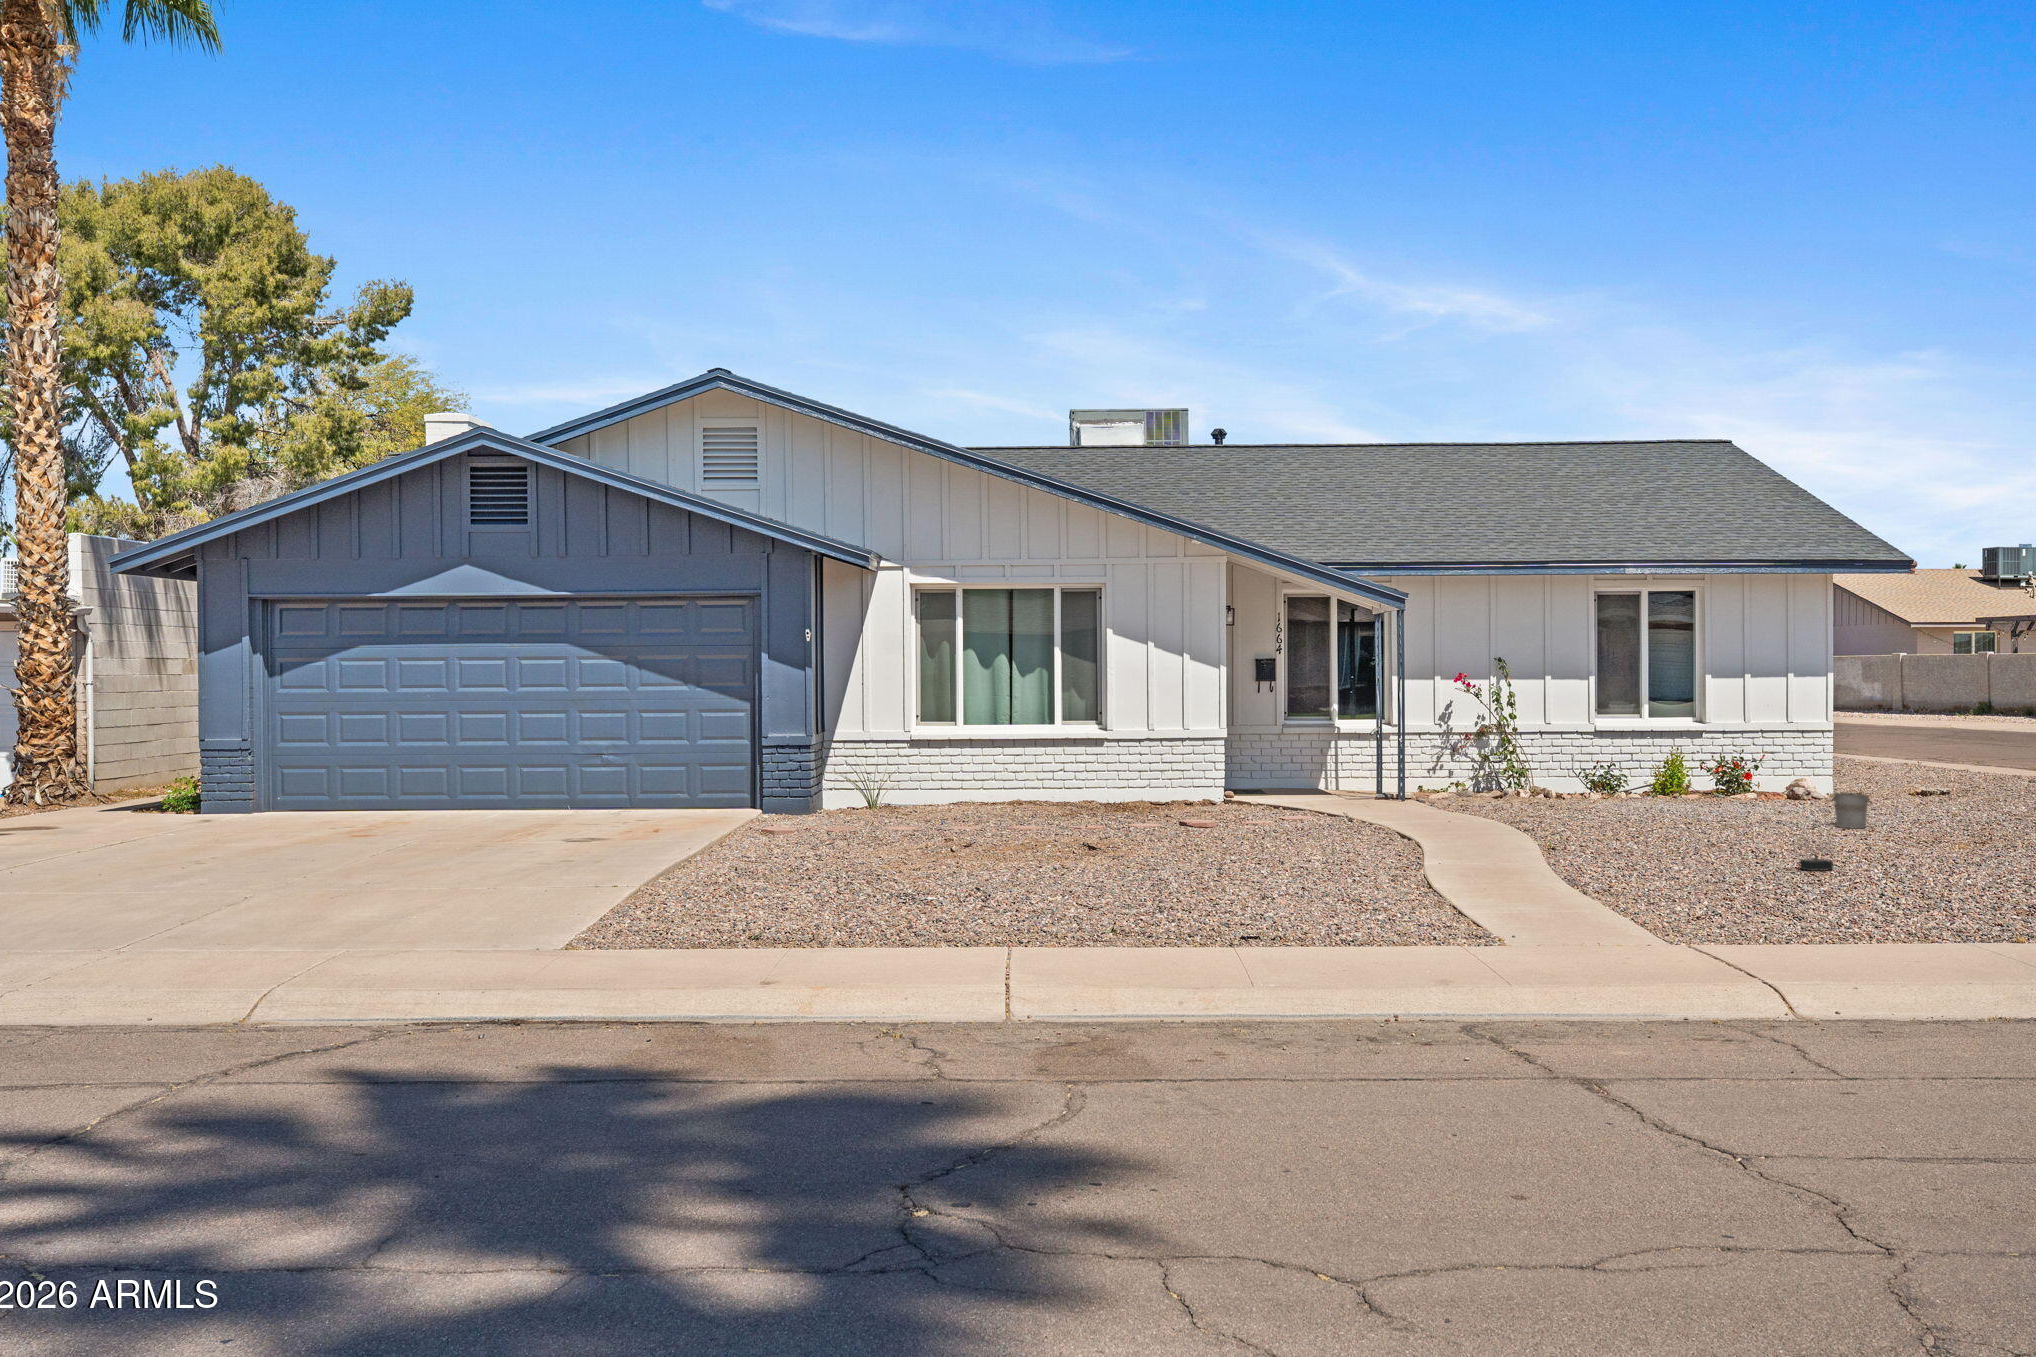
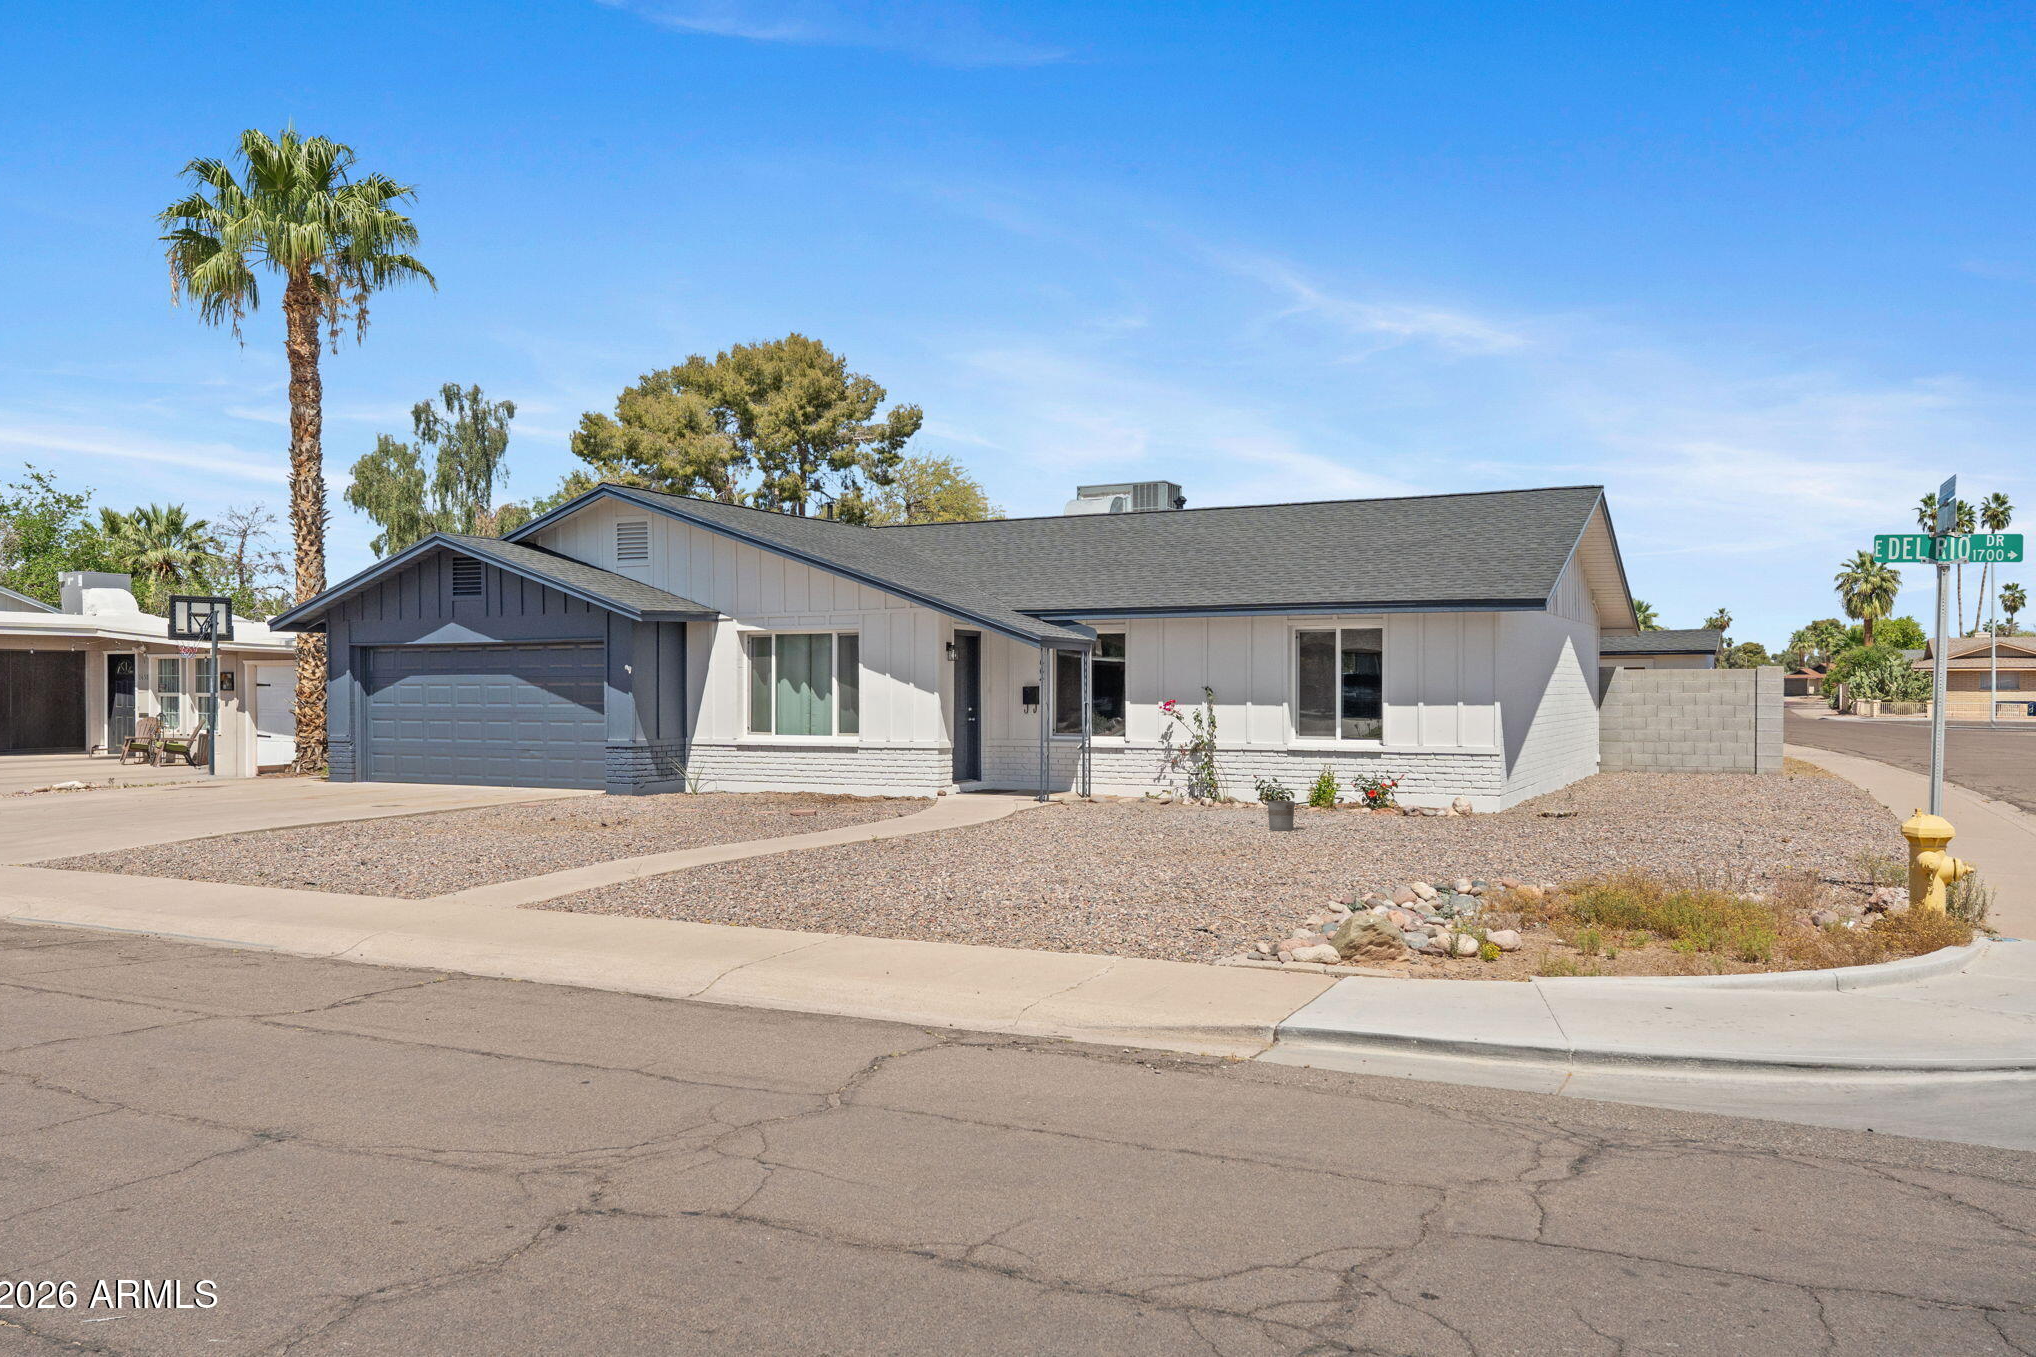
decorative plant: present [1792,838,1835,871] -> none [1024,820,1058,850]

